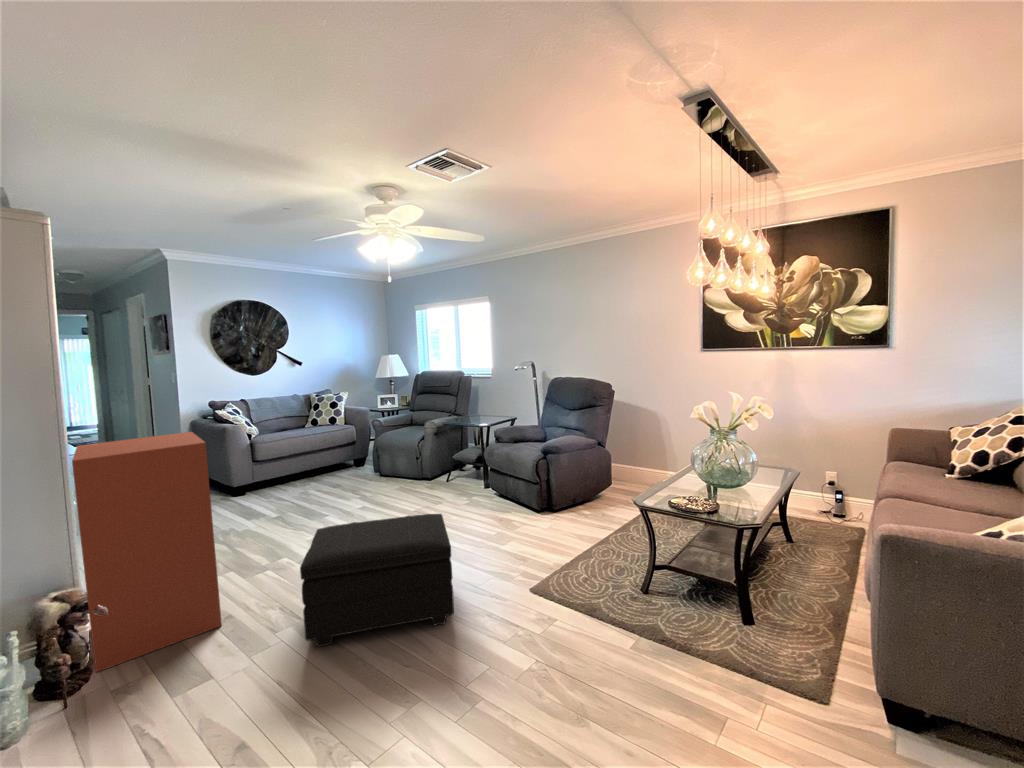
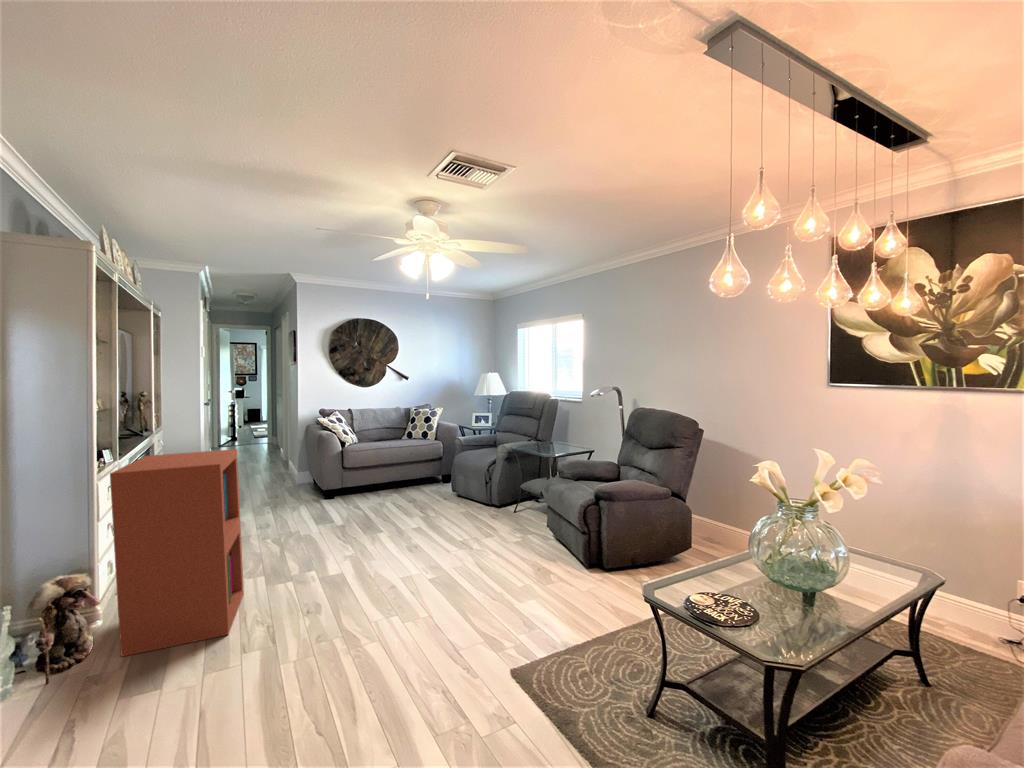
footstool: present [300,514,454,647] -> none [262,557,436,689]

